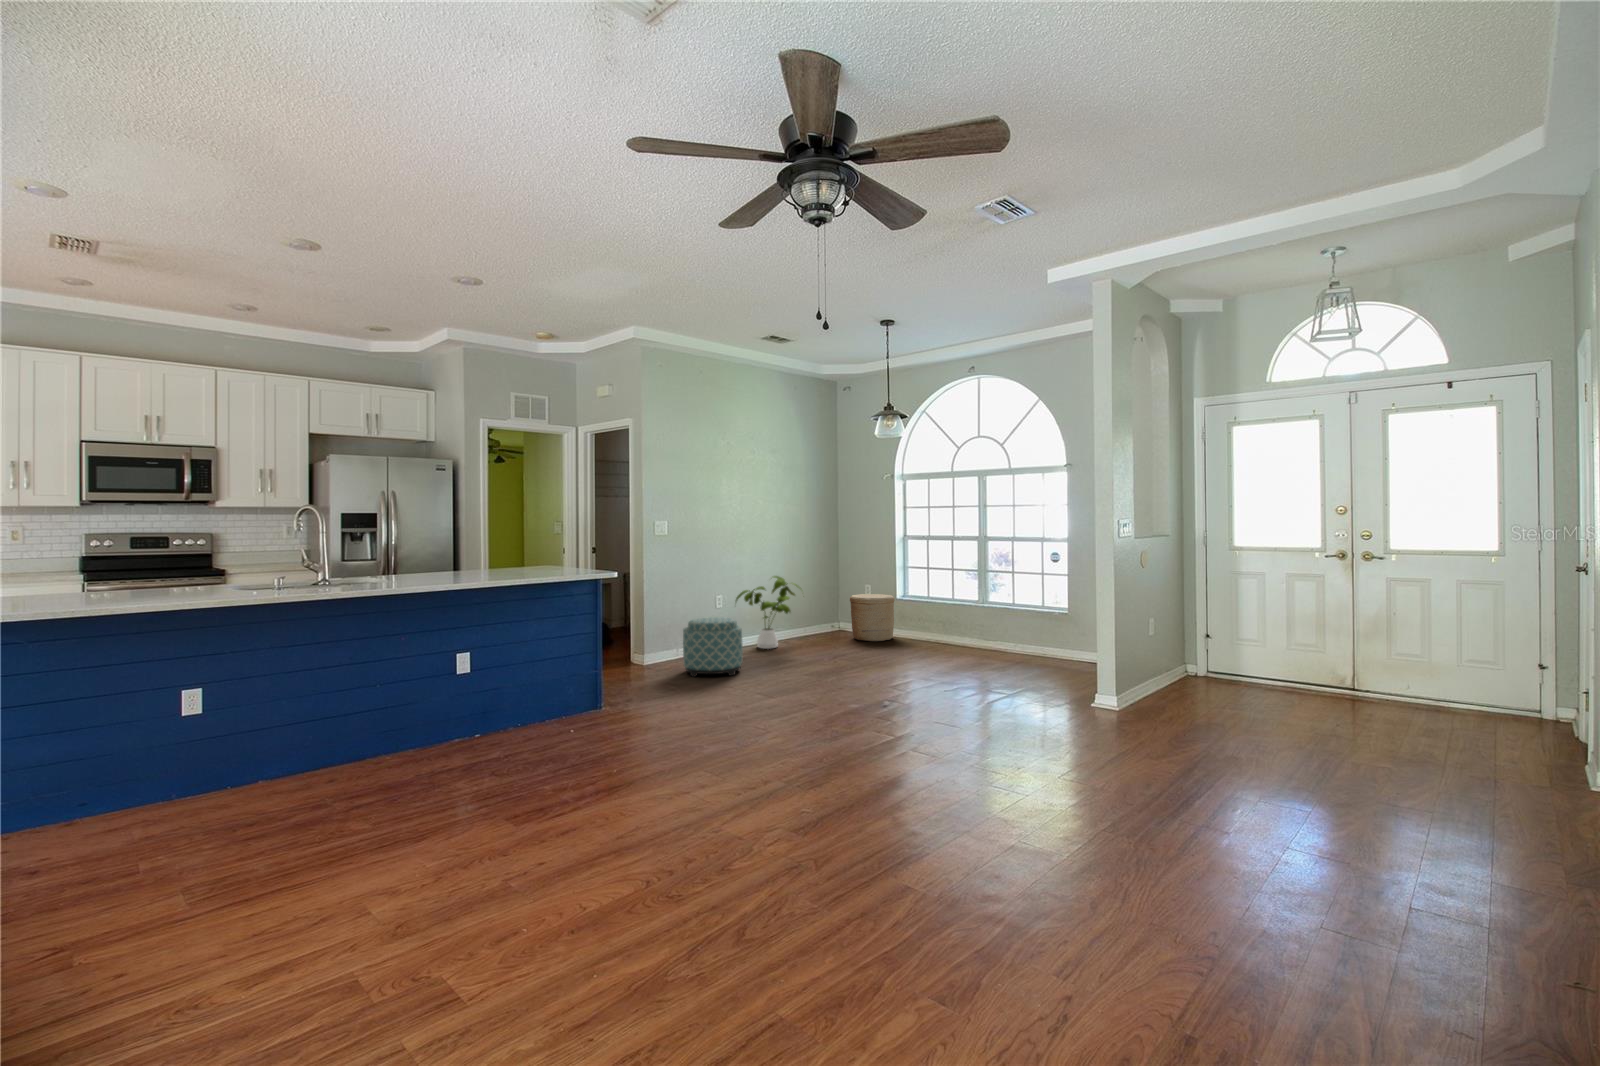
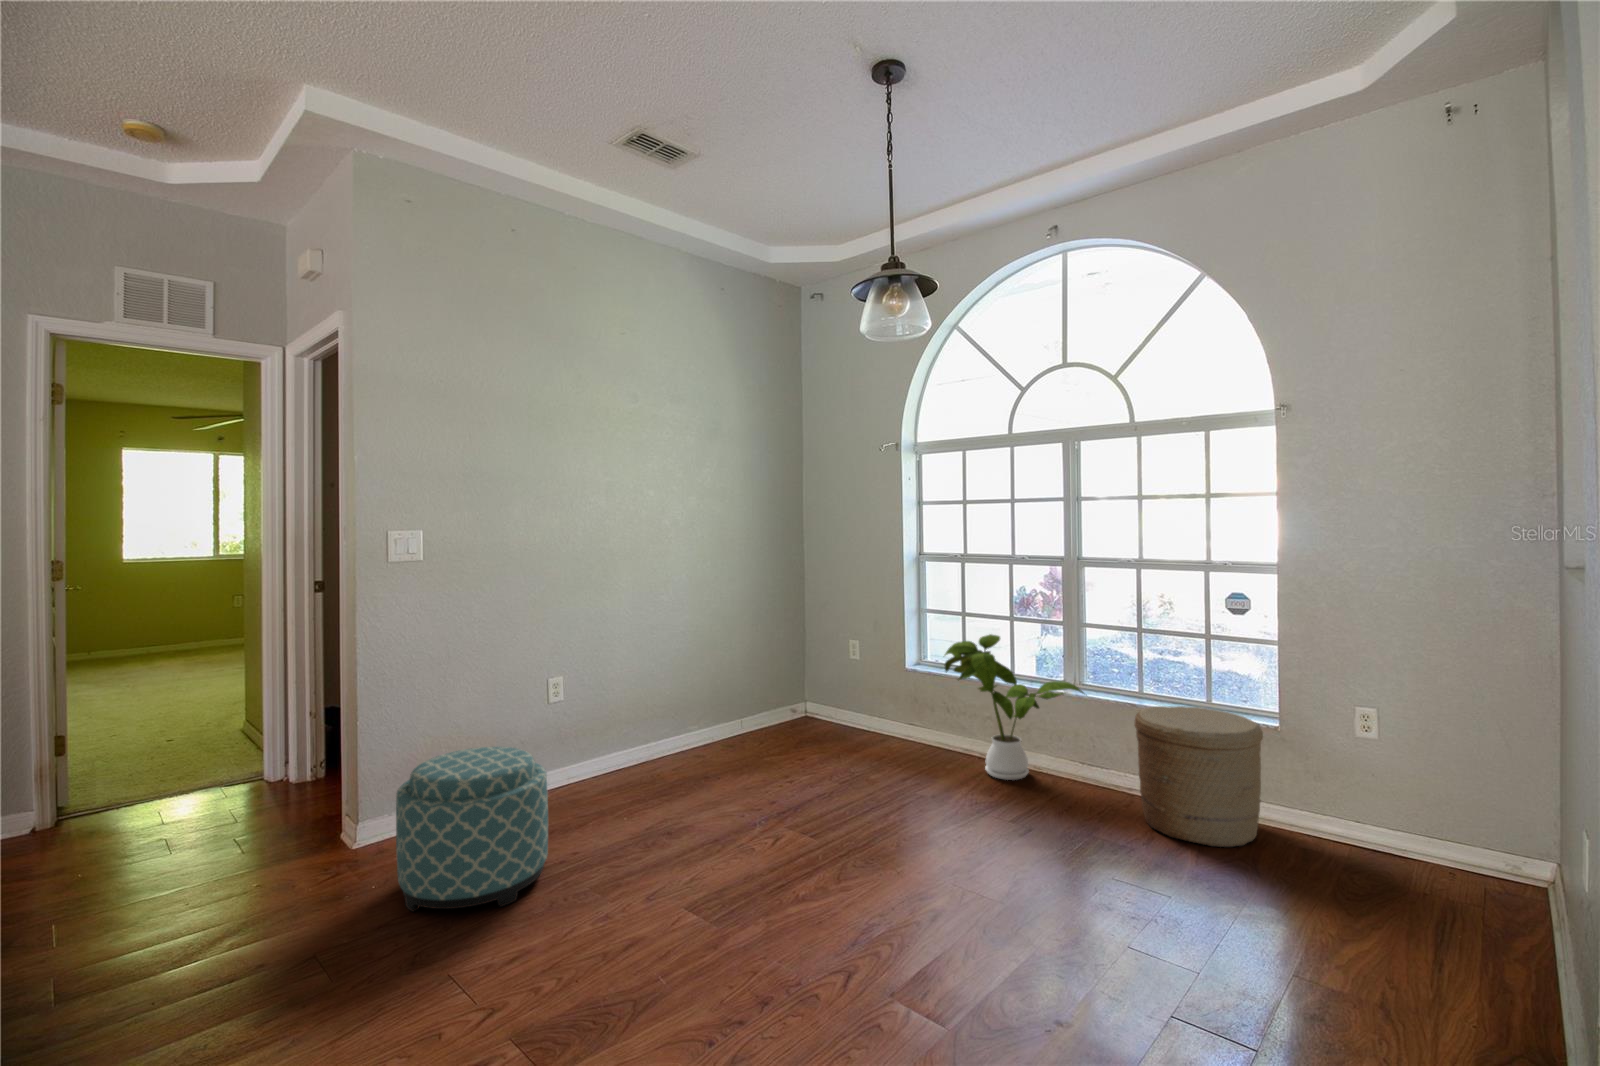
house plant: present [736,576,800,649] -> present [944,634,1084,780]
woven basket: present [850,594,895,641] -> present [1135,706,1263,847]

